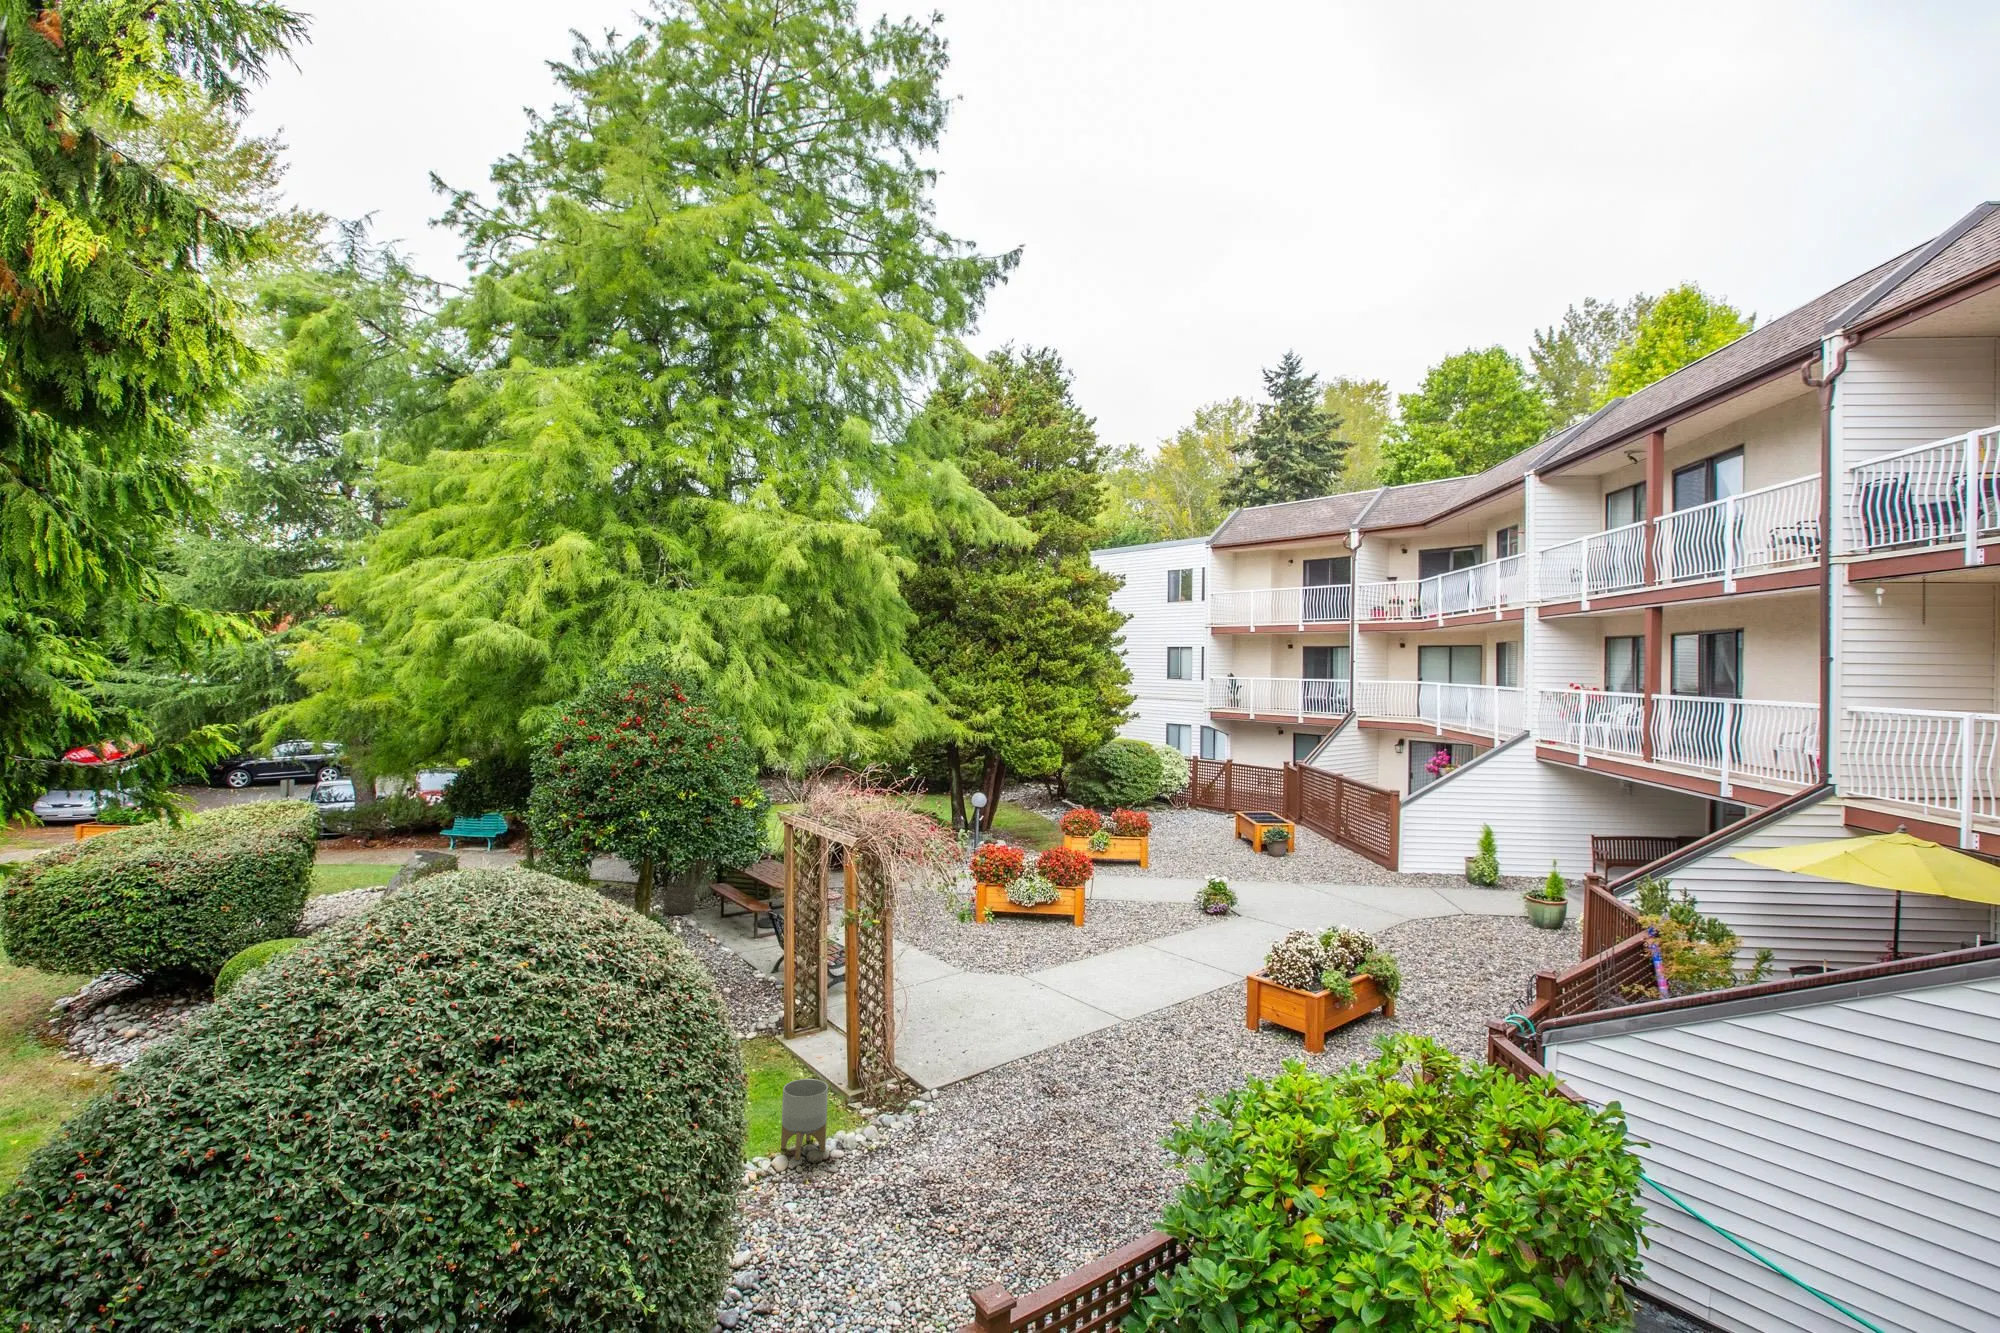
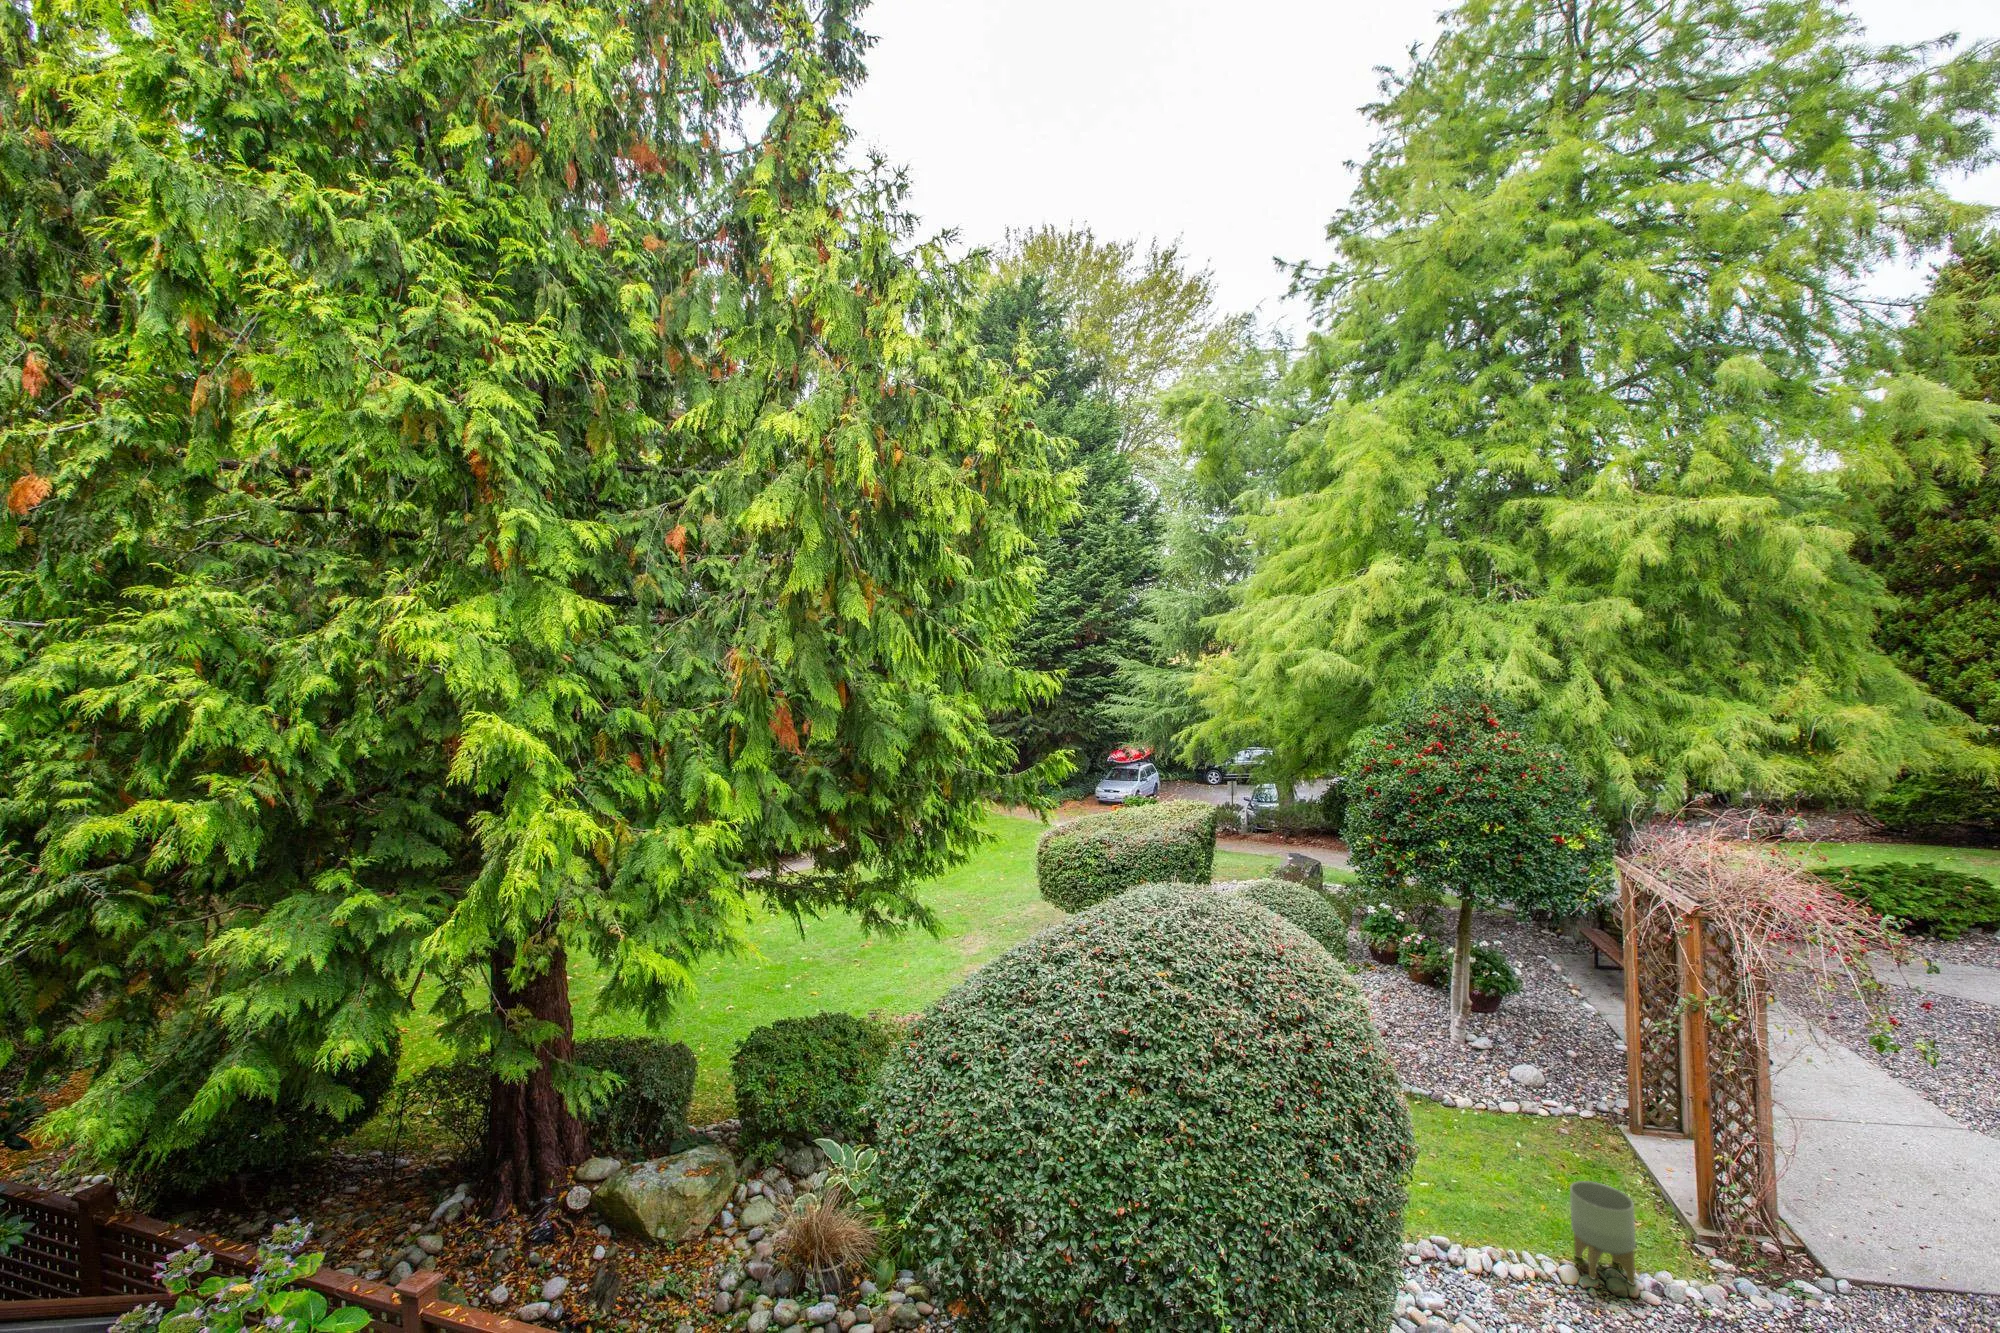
woven basket: present [663,884,695,914] -> none [1528,921,1567,955]

